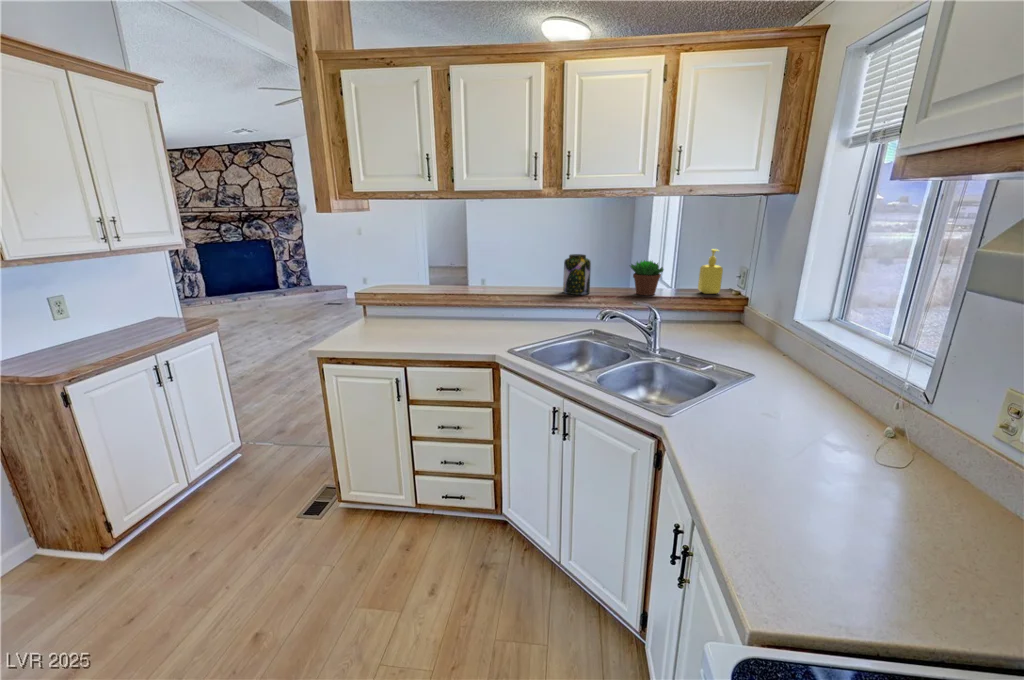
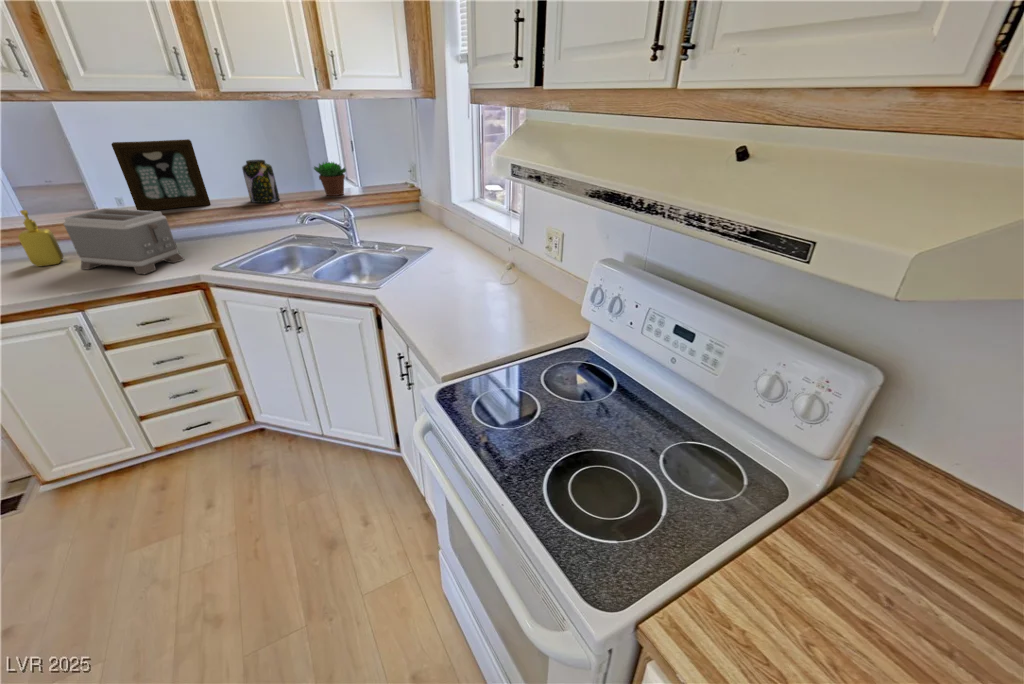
picture frame: none [473,234,530,291] -> present [111,139,211,211]
soap dispenser: present [698,249,723,294] -> present [18,210,63,266]
toaster: none [421,286,492,345] -> present [64,209,184,274]

